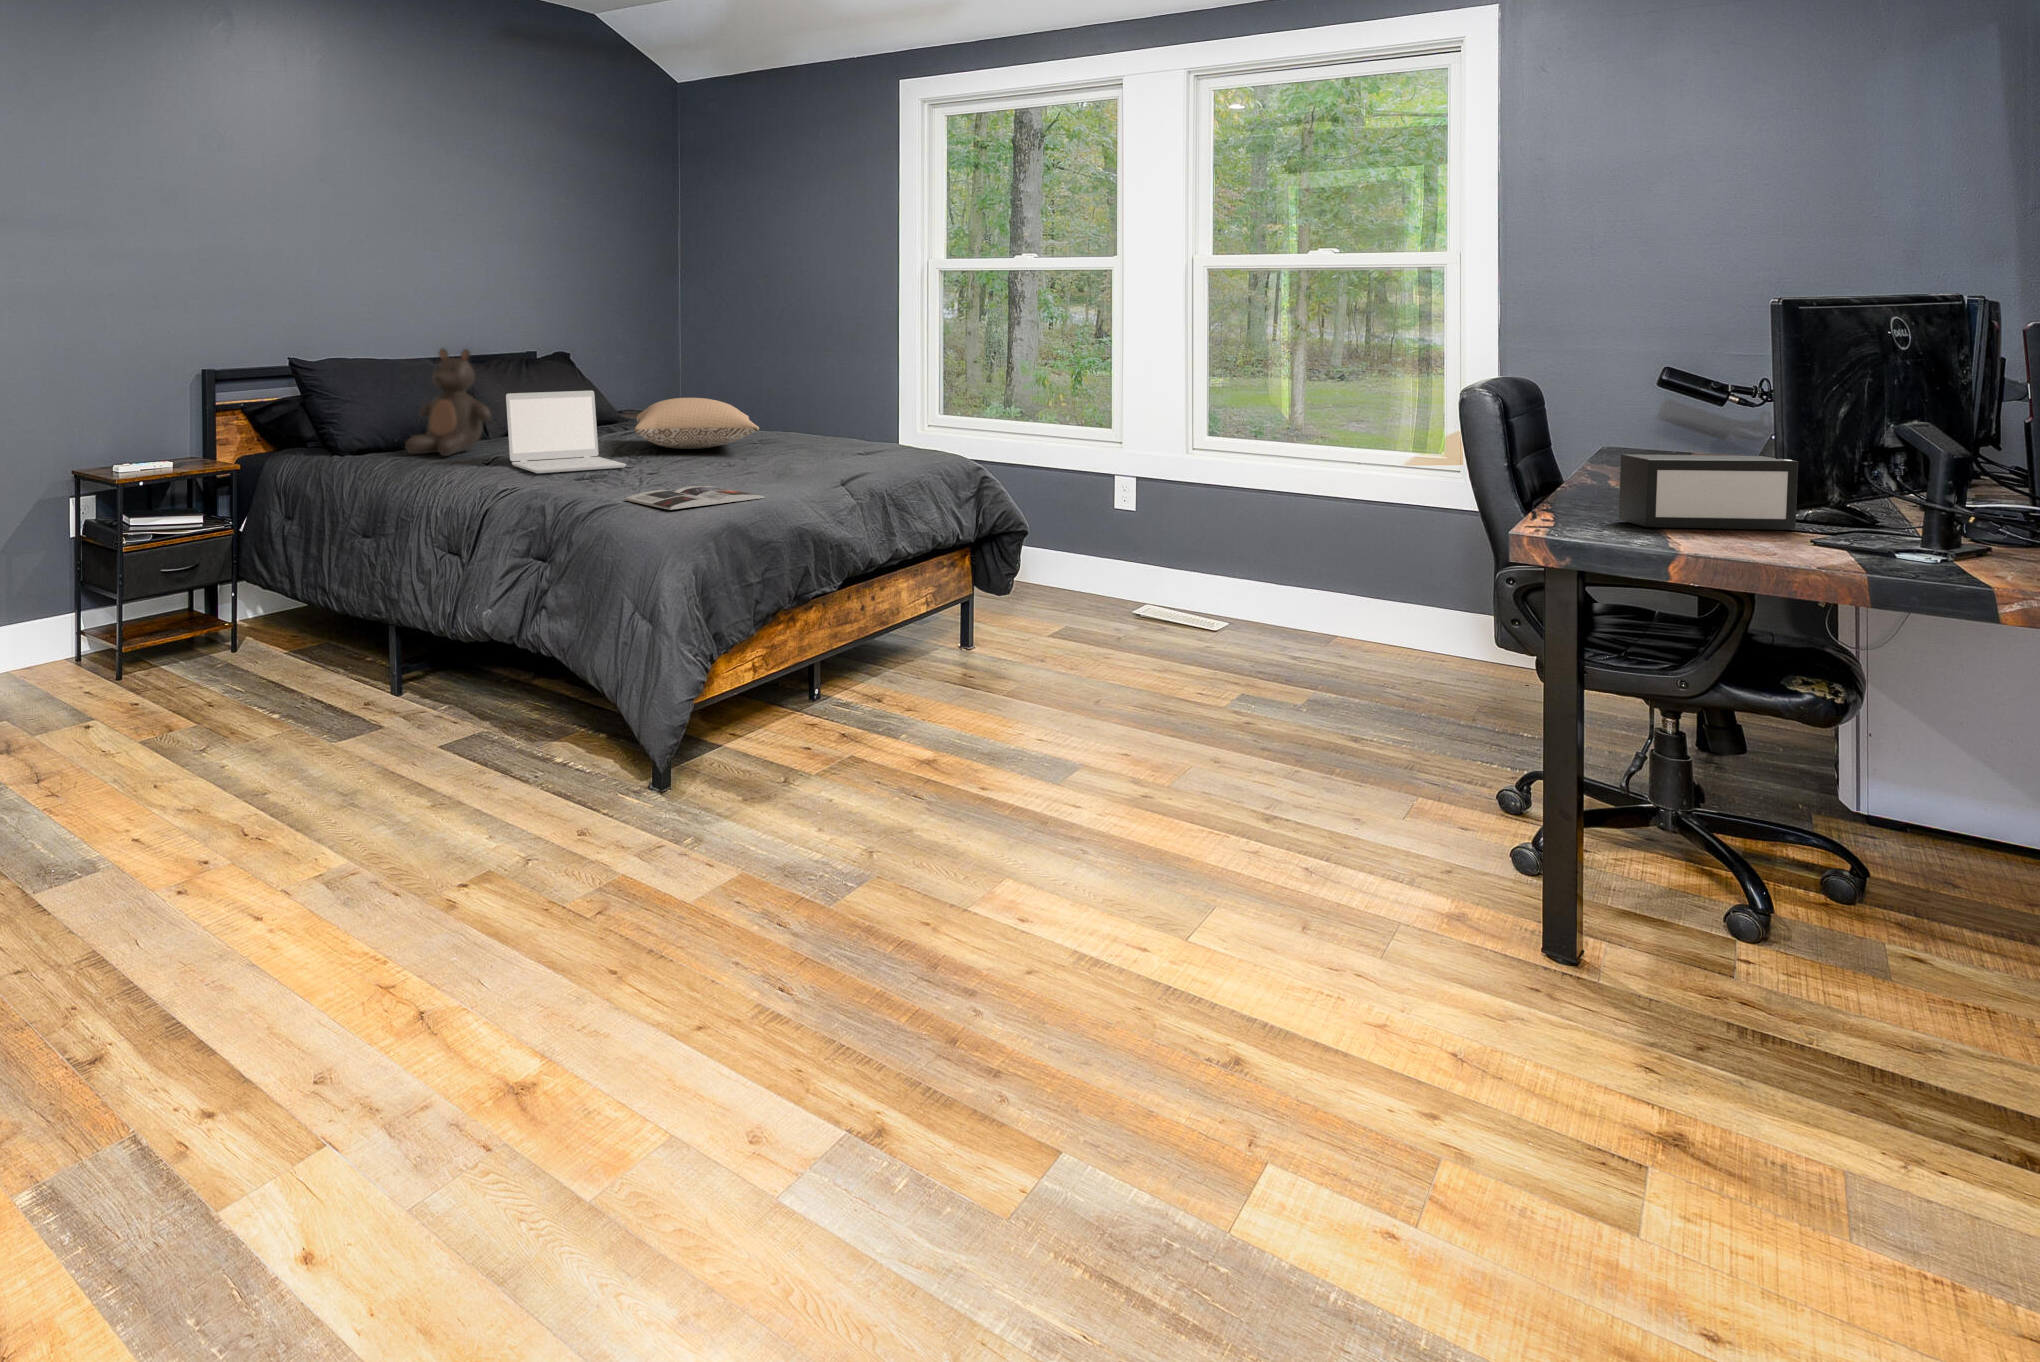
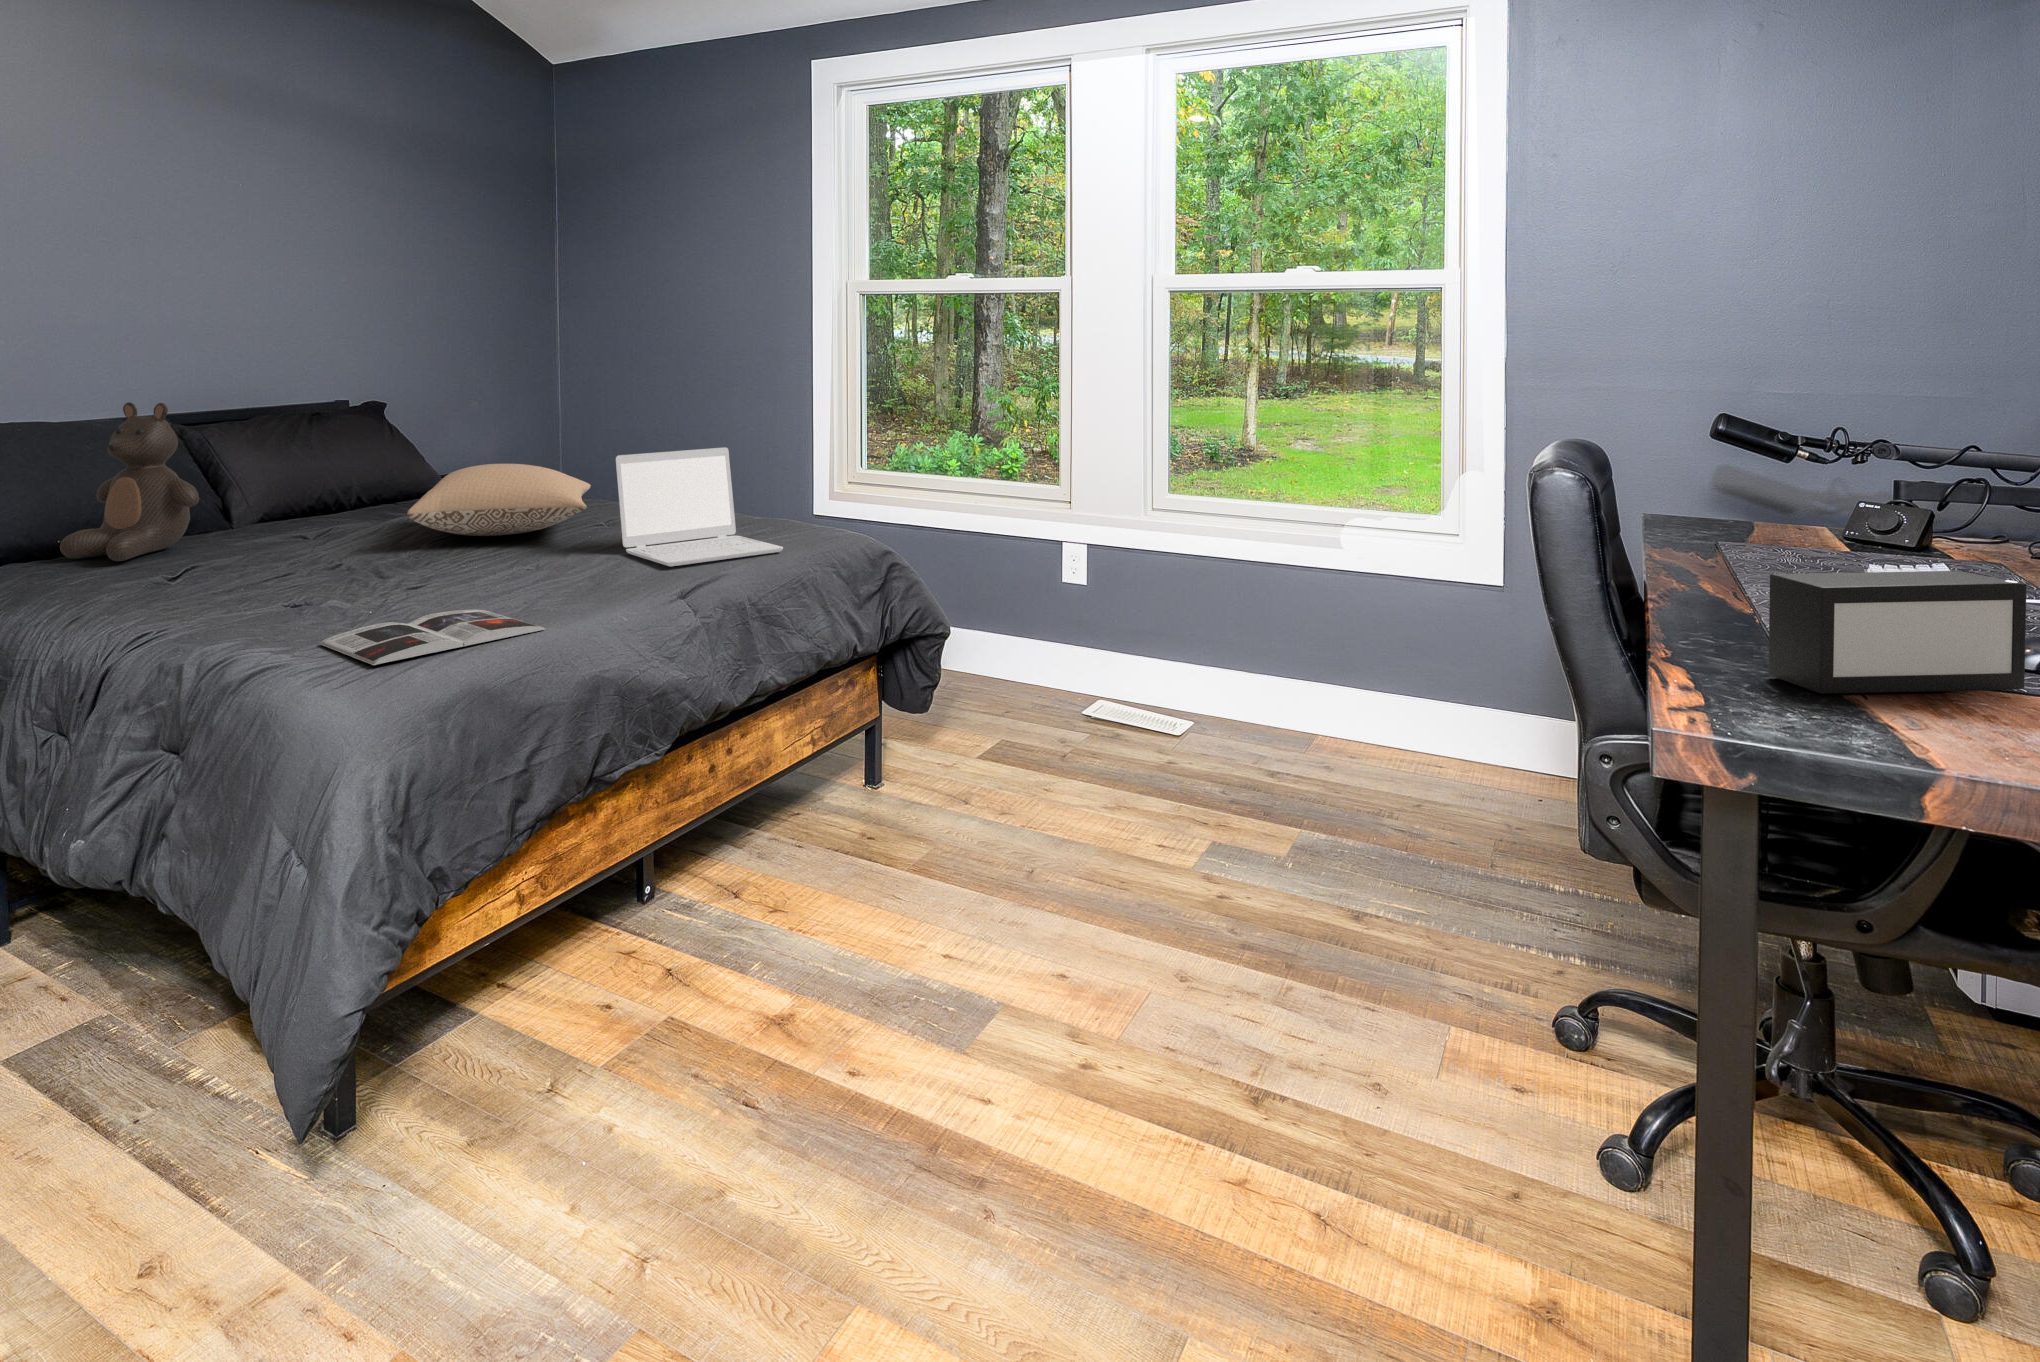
laptop: present [506,391,626,473] -> present [616,447,783,566]

